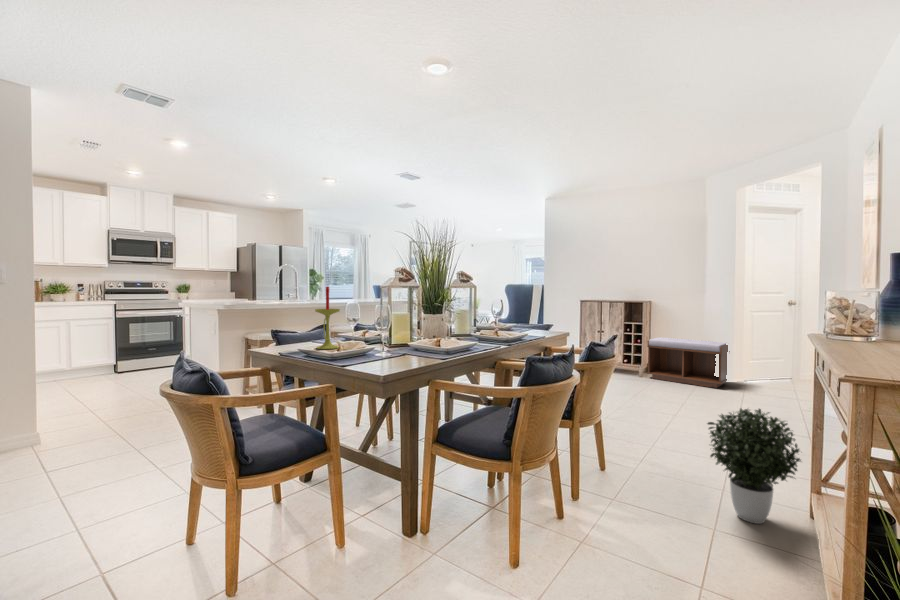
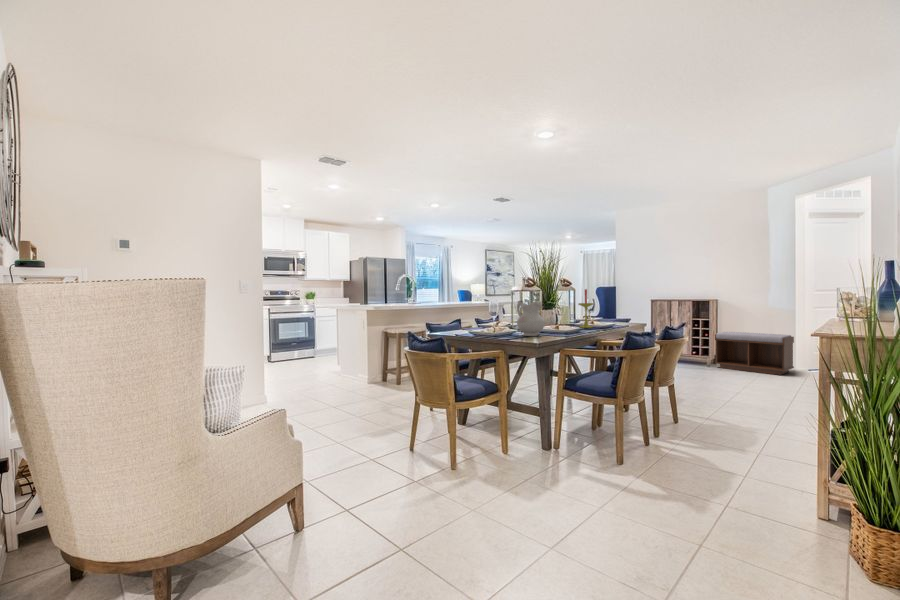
candle: present [315,286,340,349] -> present [579,289,593,328]
ceramic pitcher: none [372,301,415,358] -> present [517,300,545,336]
potted plant: present [707,409,801,524] -> none [754,371,823,451]

